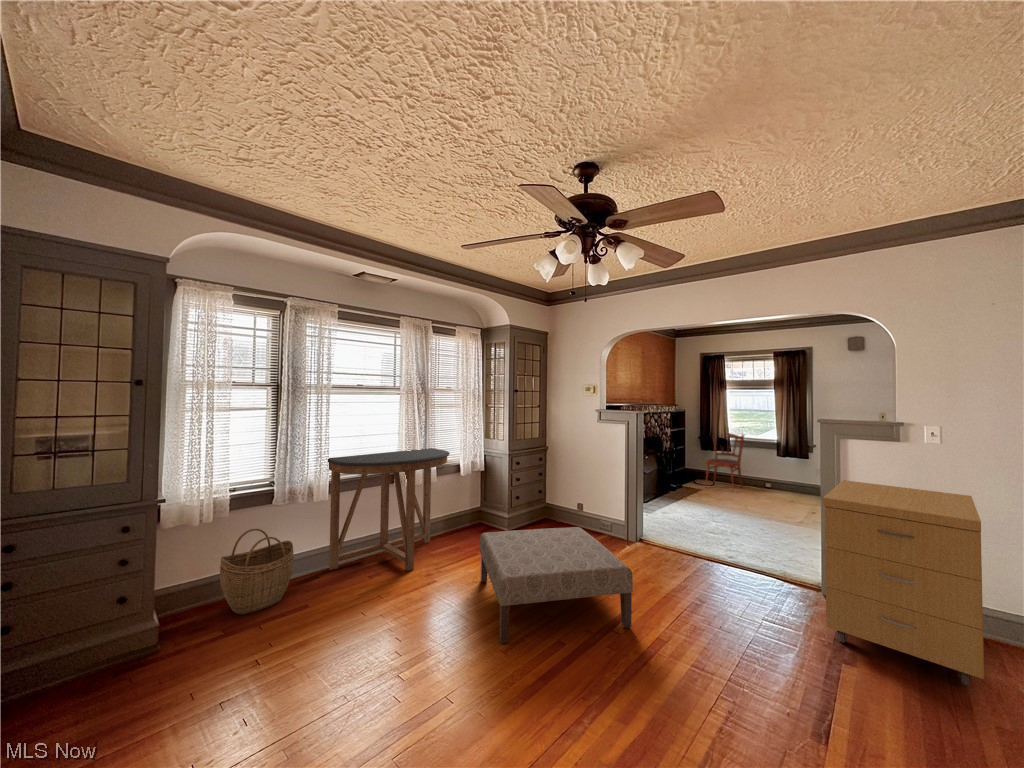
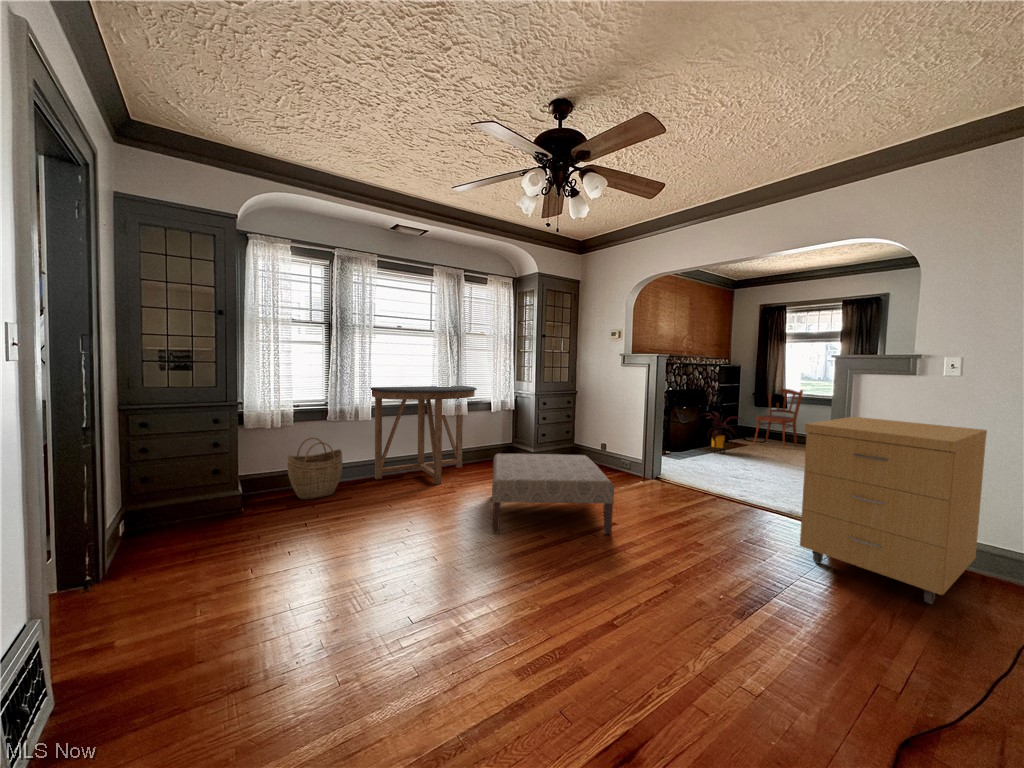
house plant: none [656,459,703,502] -> present [704,412,740,453]

